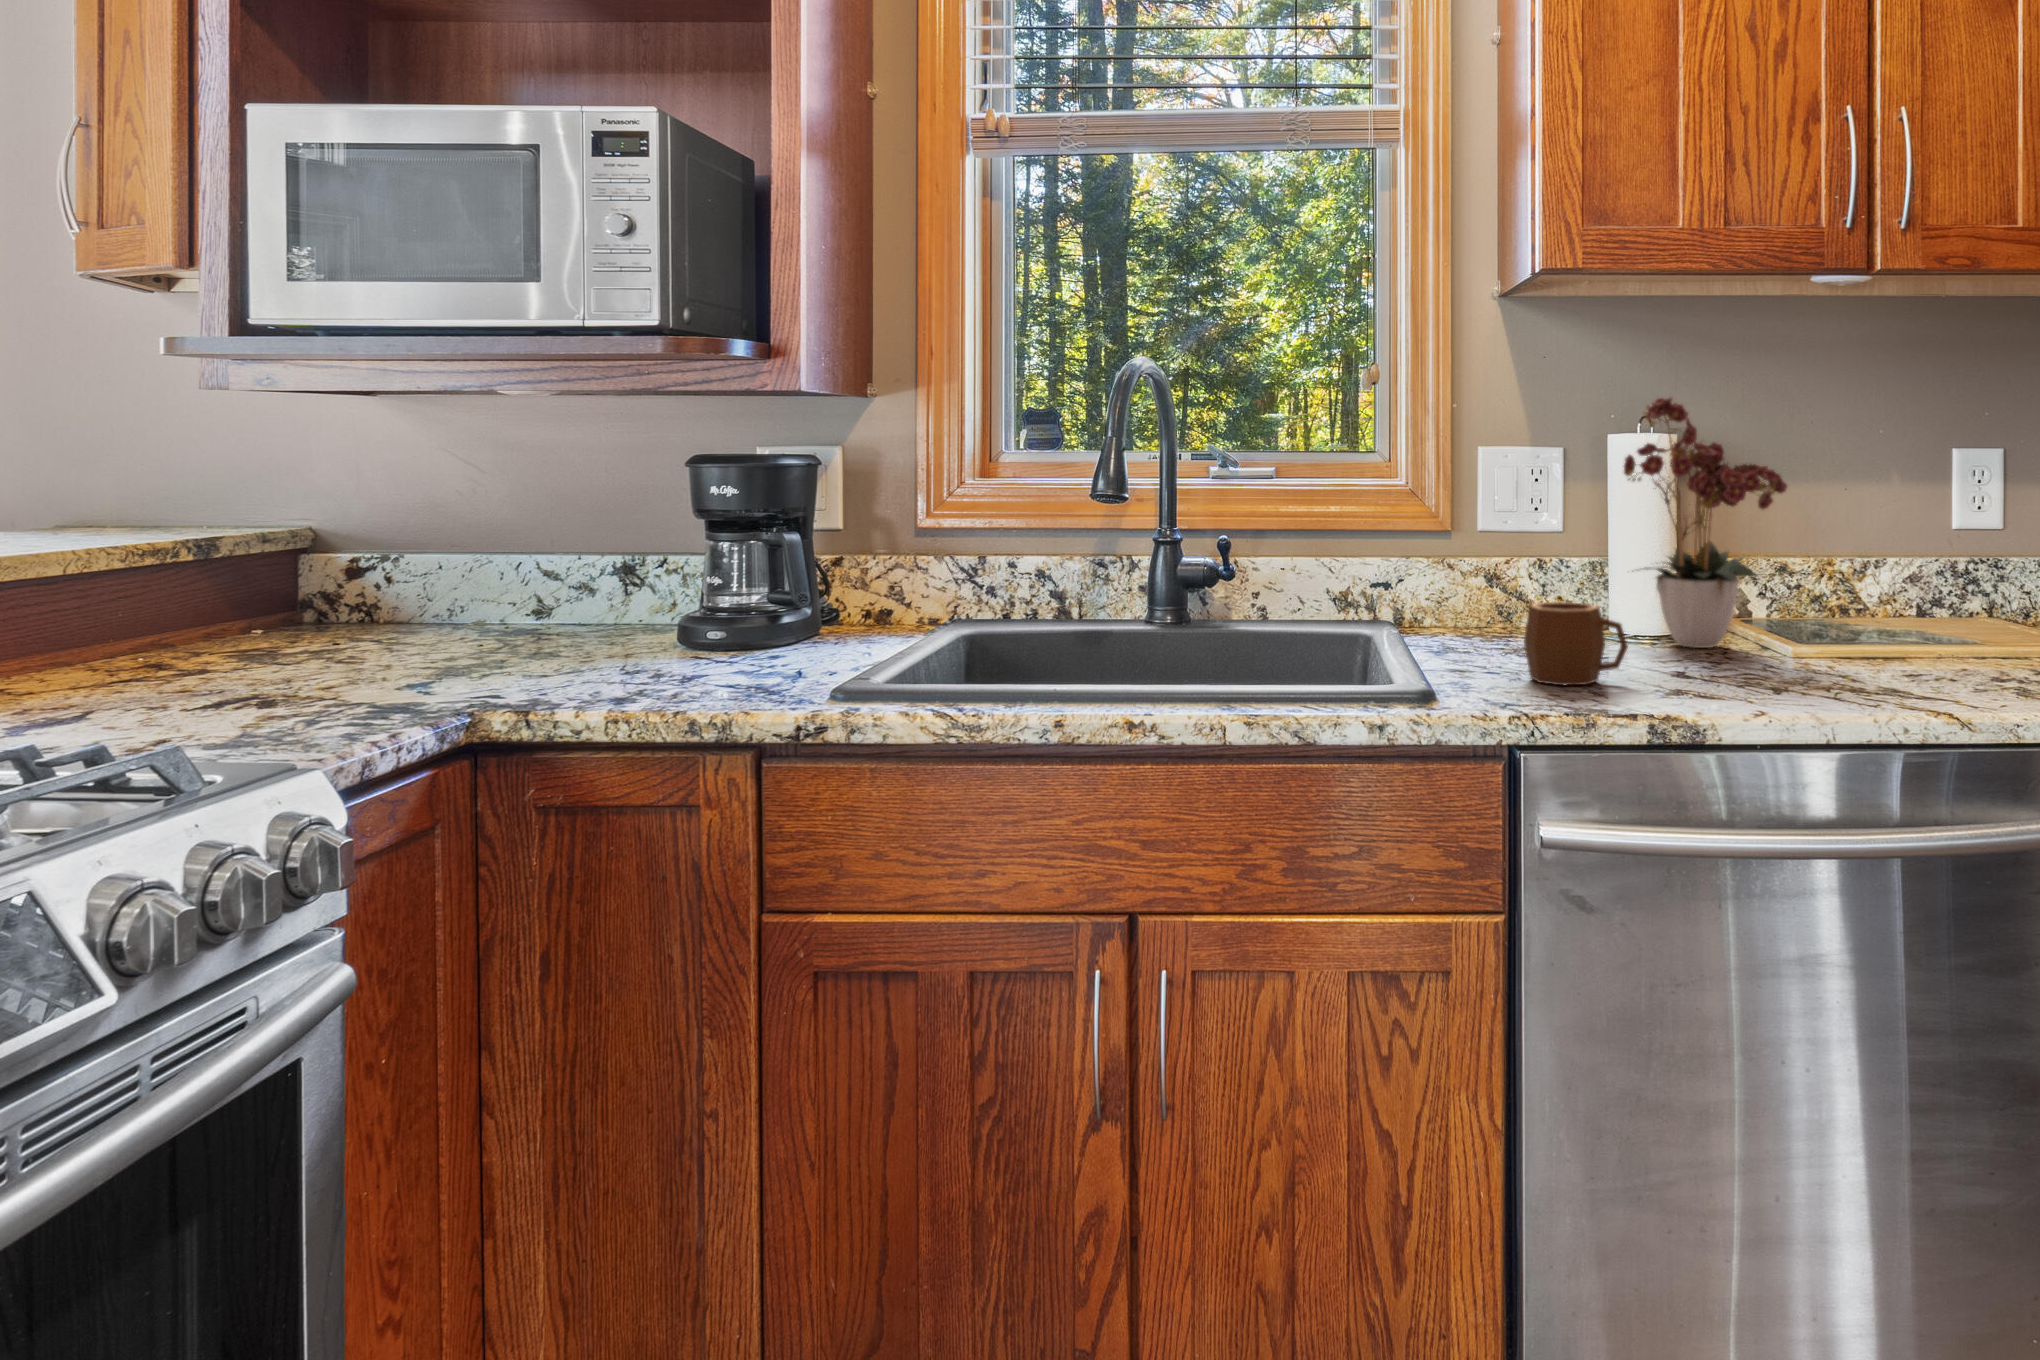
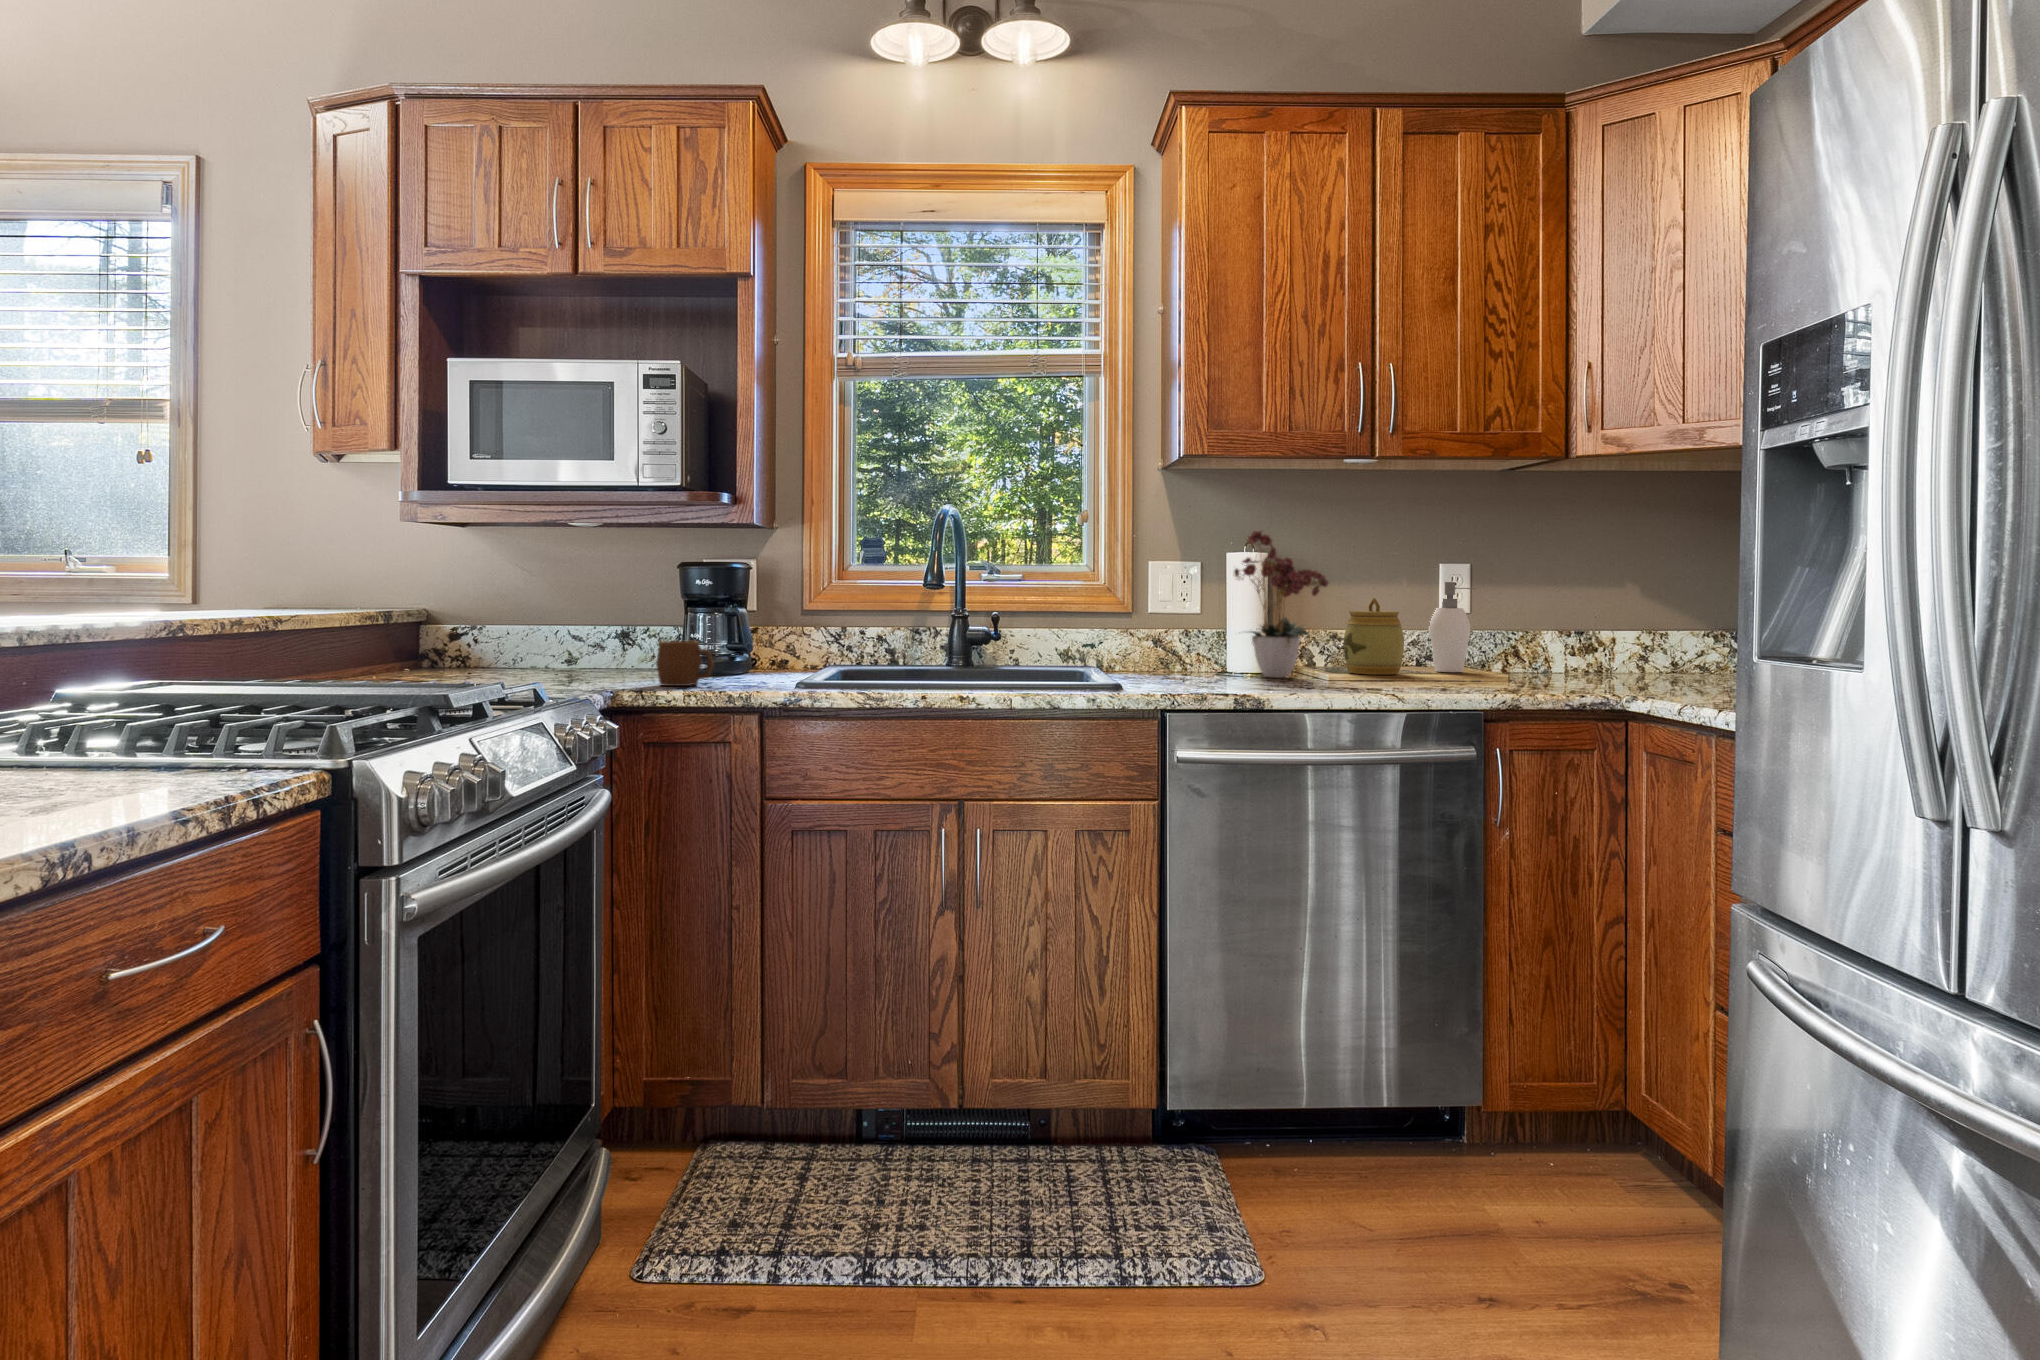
soap dispenser: none [1936,476,2020,625] -> present [1429,582,1475,672]
jar: none [1802,506,1904,635] -> present [1344,598,1404,675]
mug: present [1524,602,1628,685] -> present [656,641,714,686]

